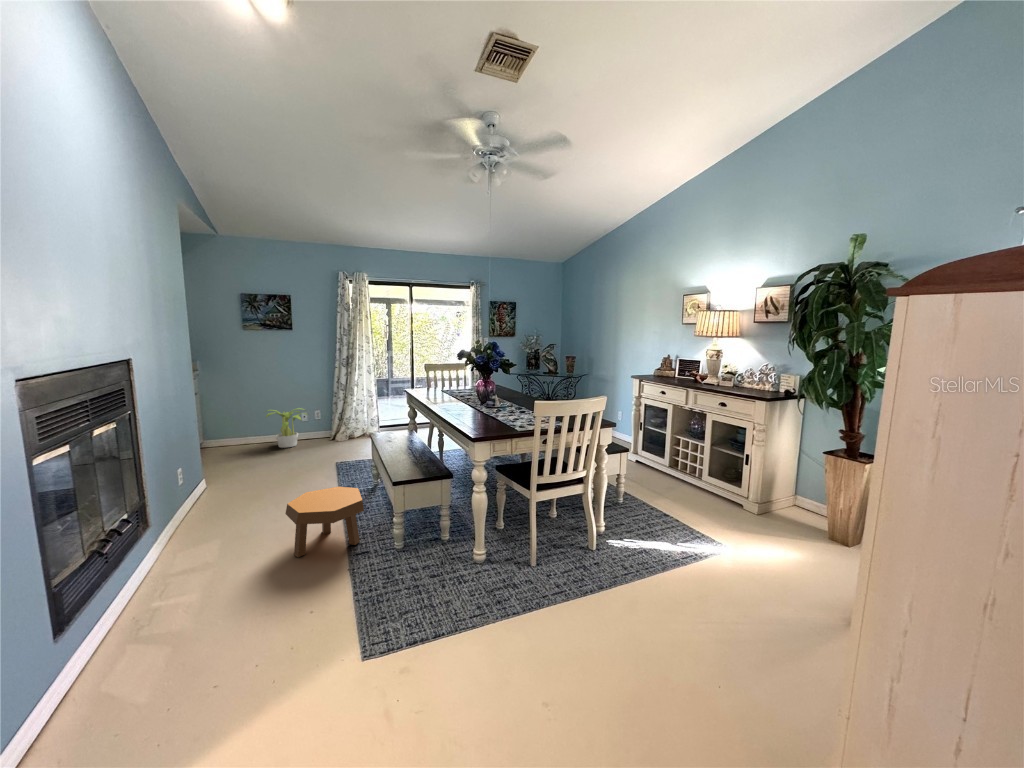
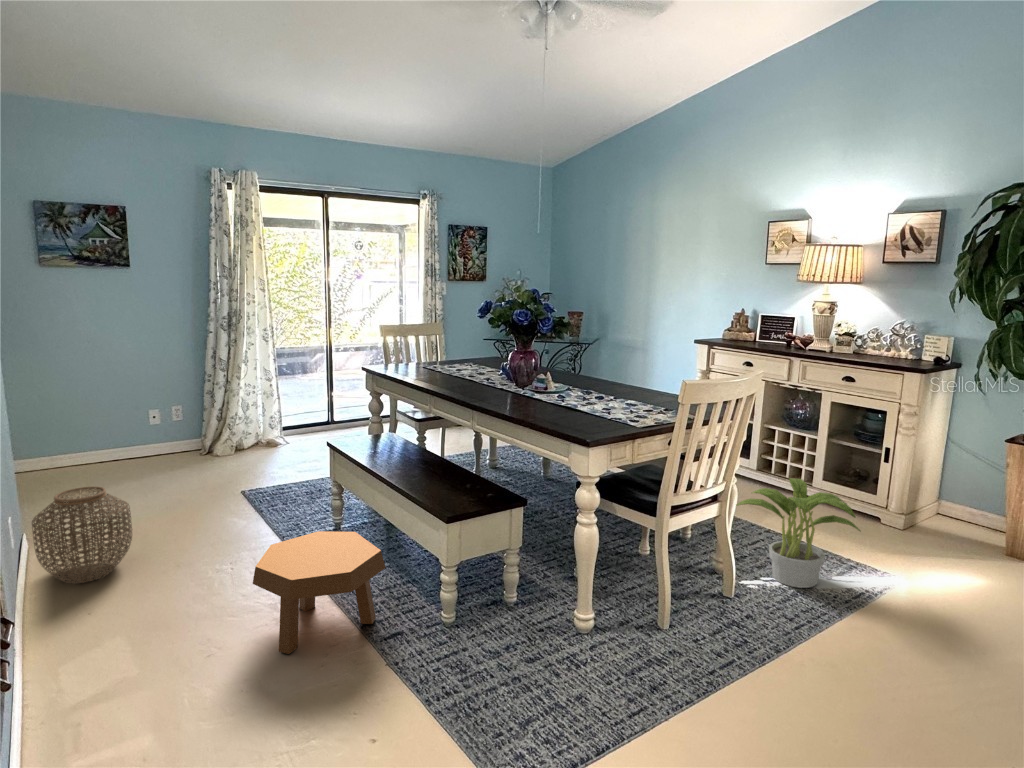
potted plant: present [266,408,306,448] -> present [736,478,860,588]
woven basket: none [196,454,252,508] -> present [32,486,132,583]

